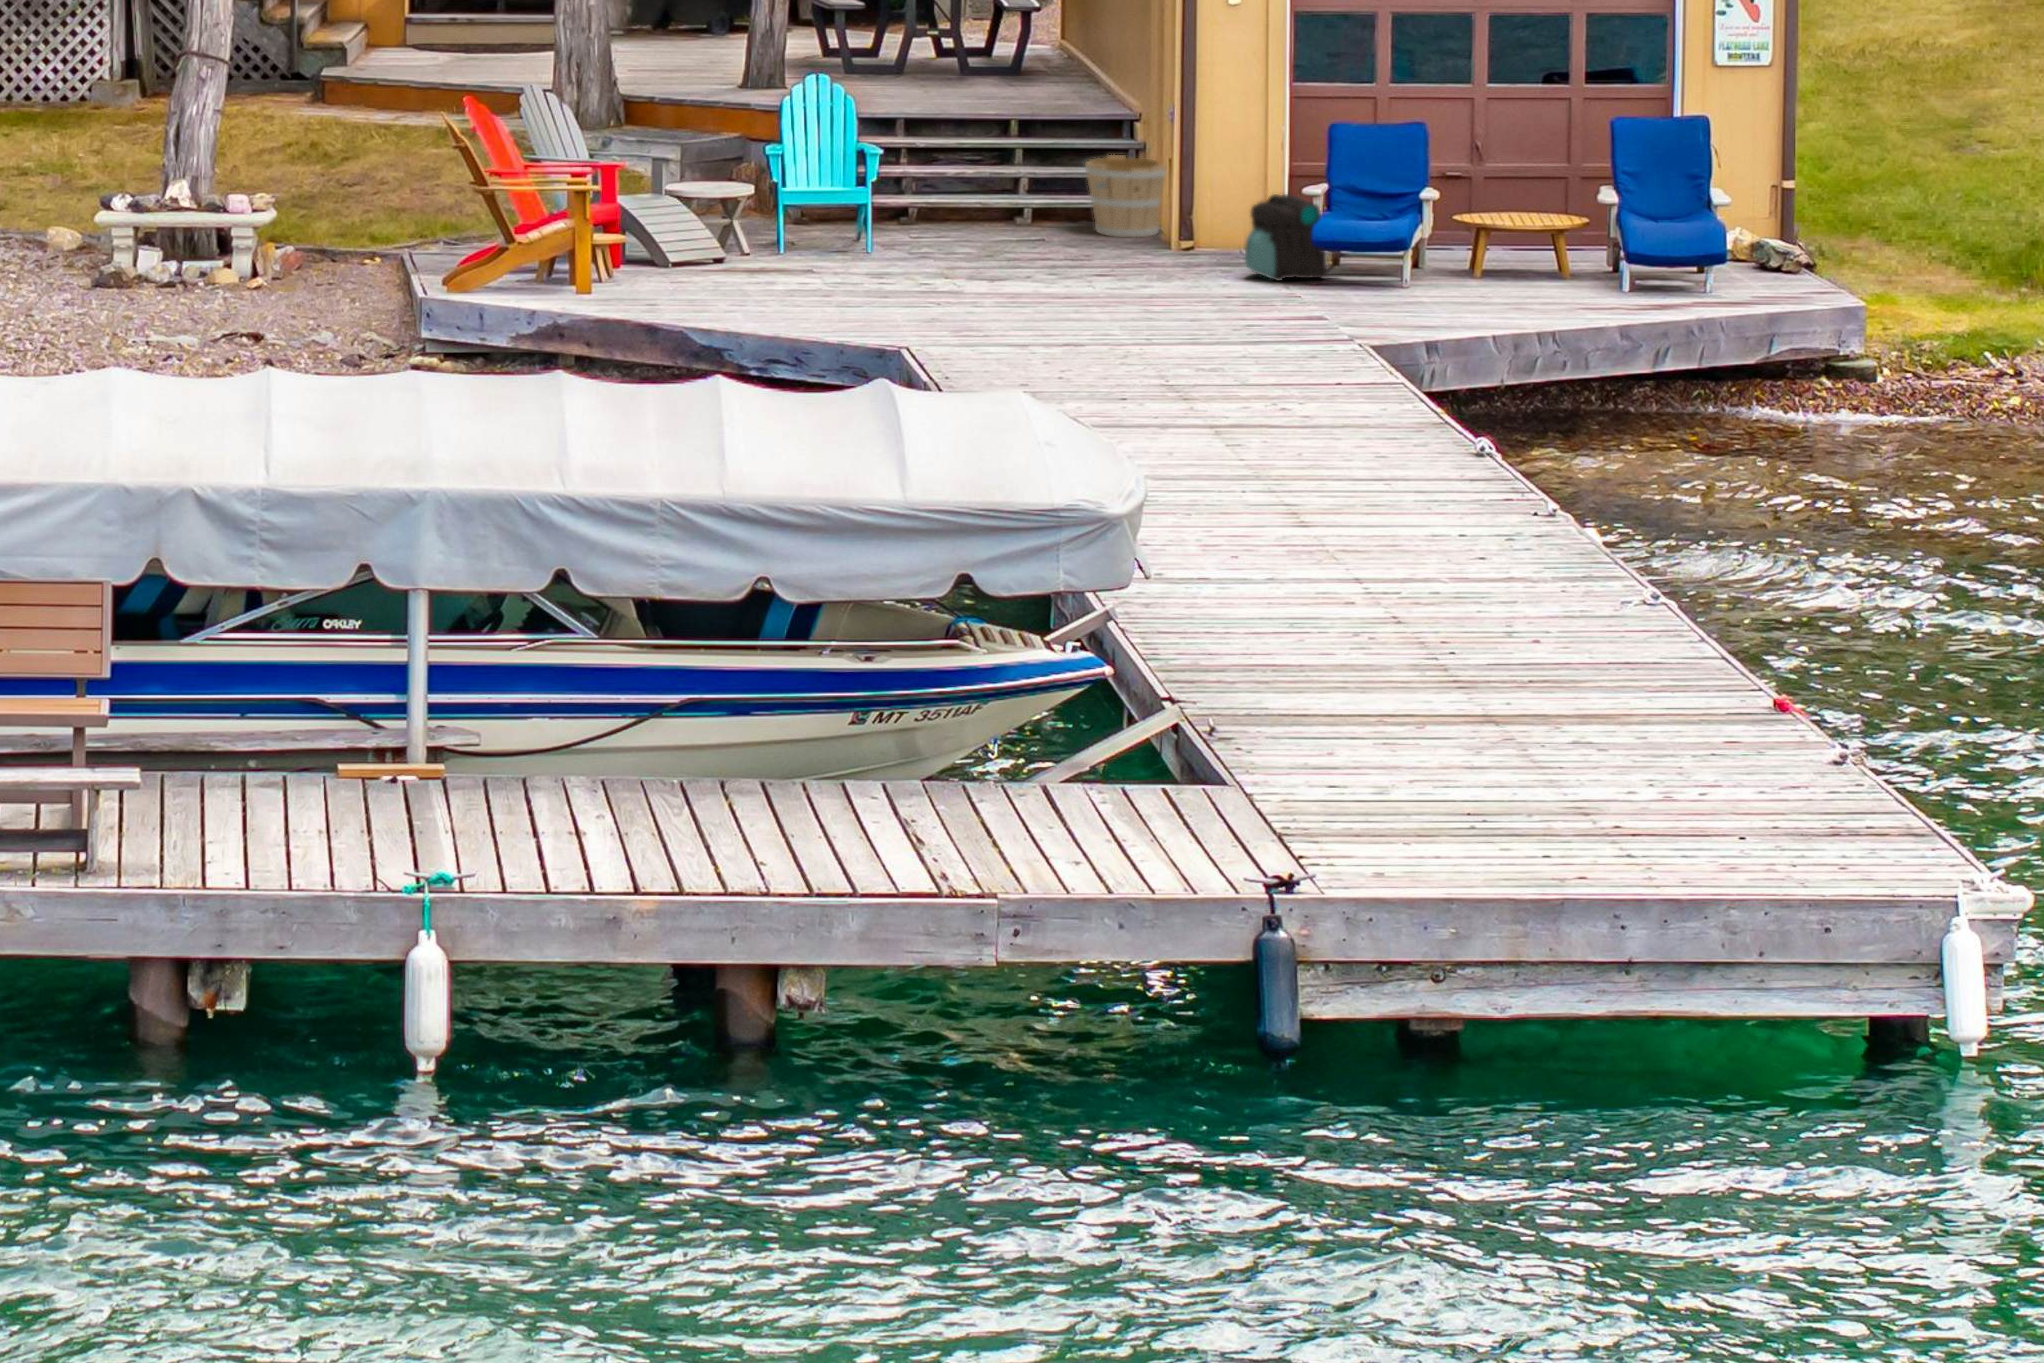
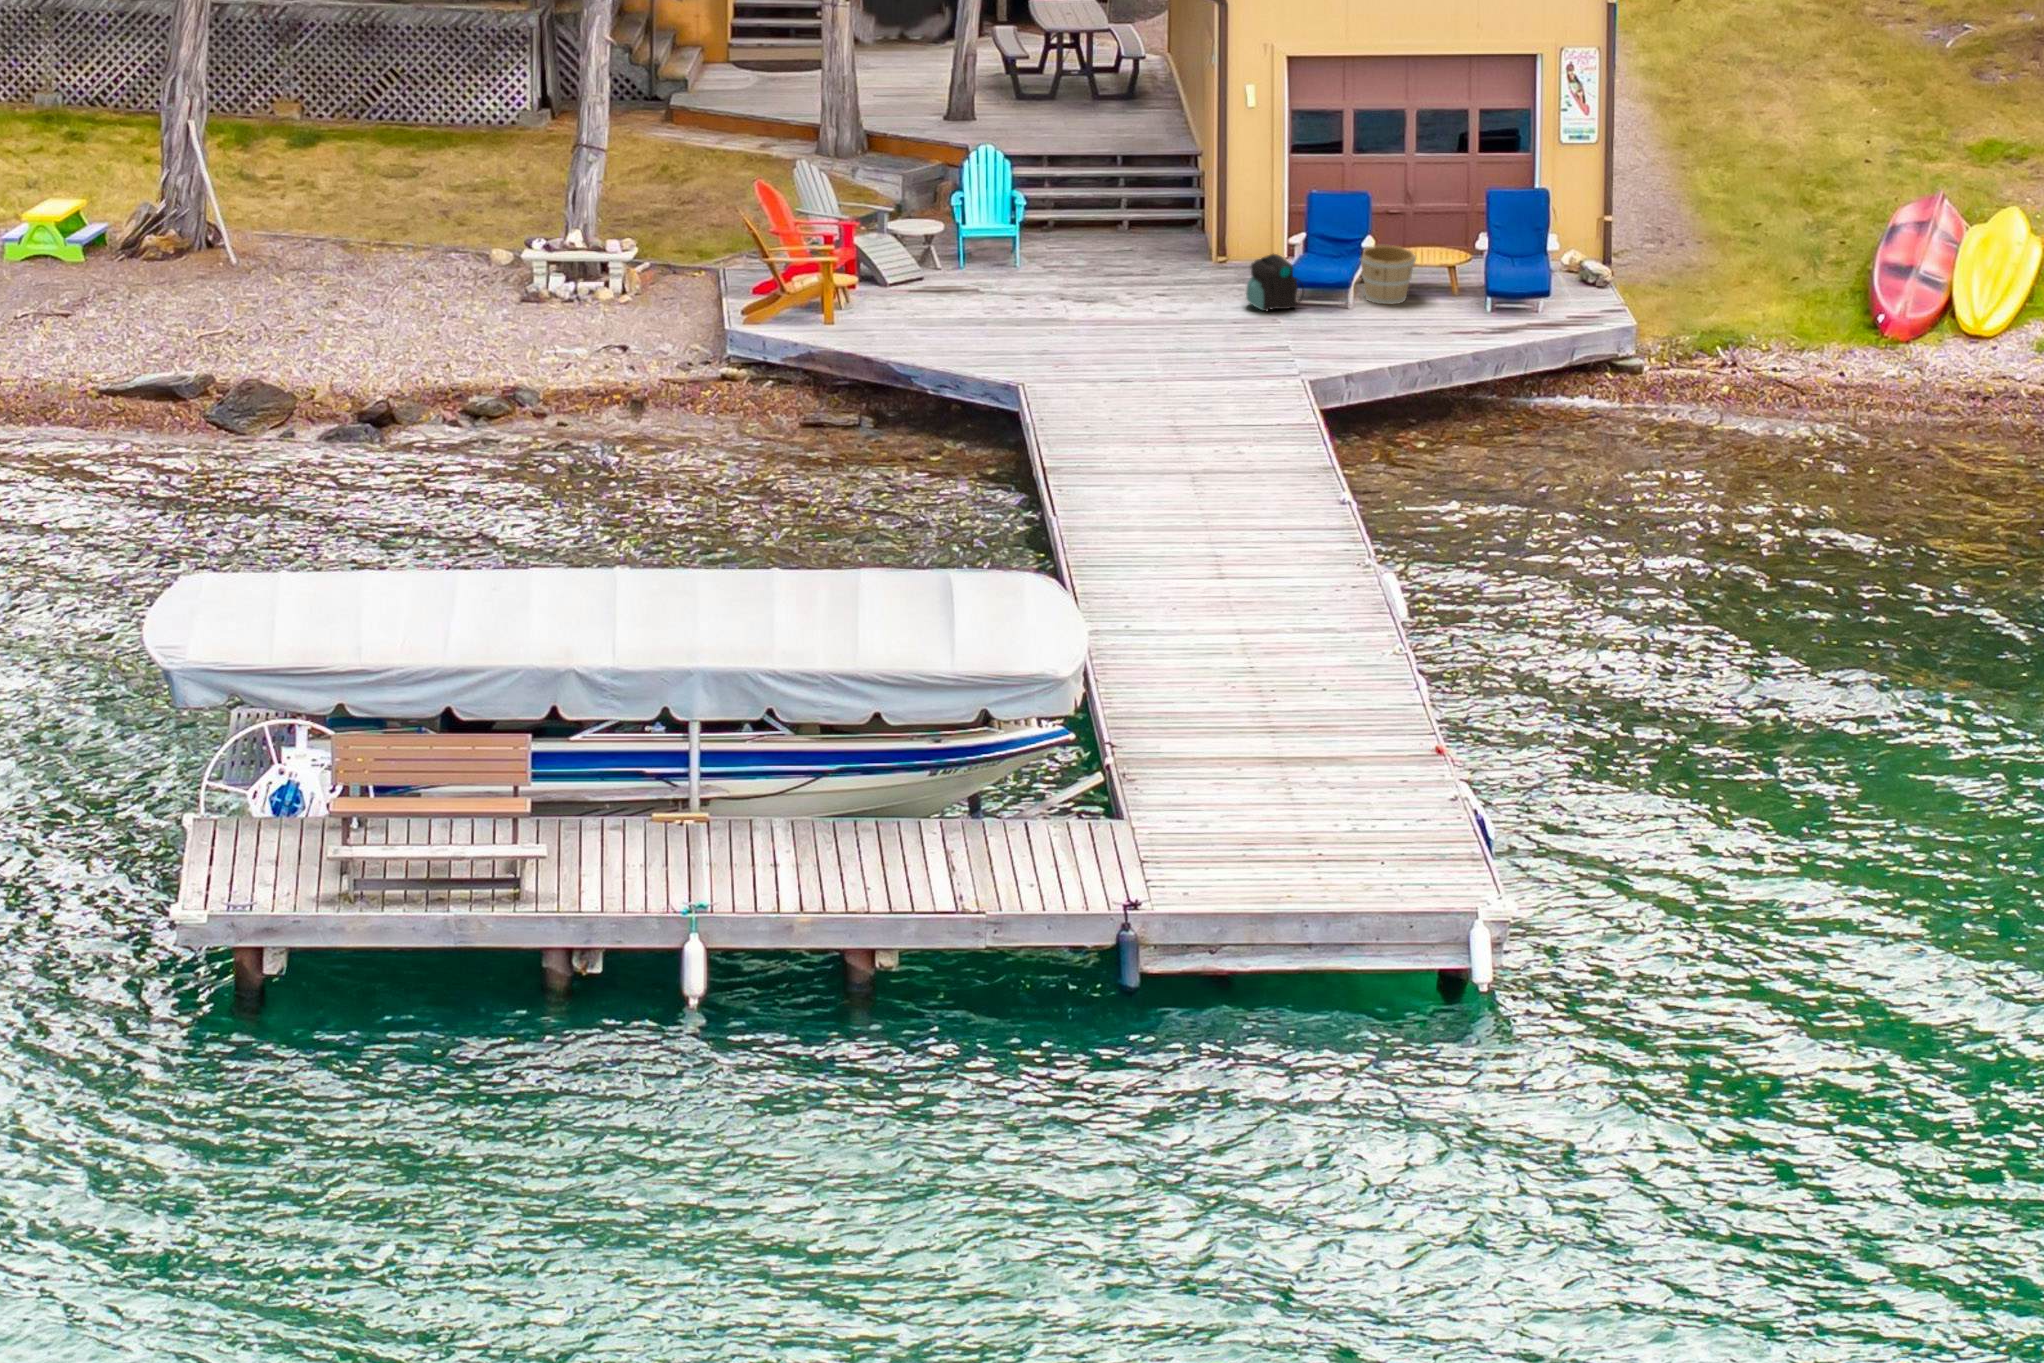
wooden bucket: present [1085,155,1166,237] -> present [1361,245,1416,304]

